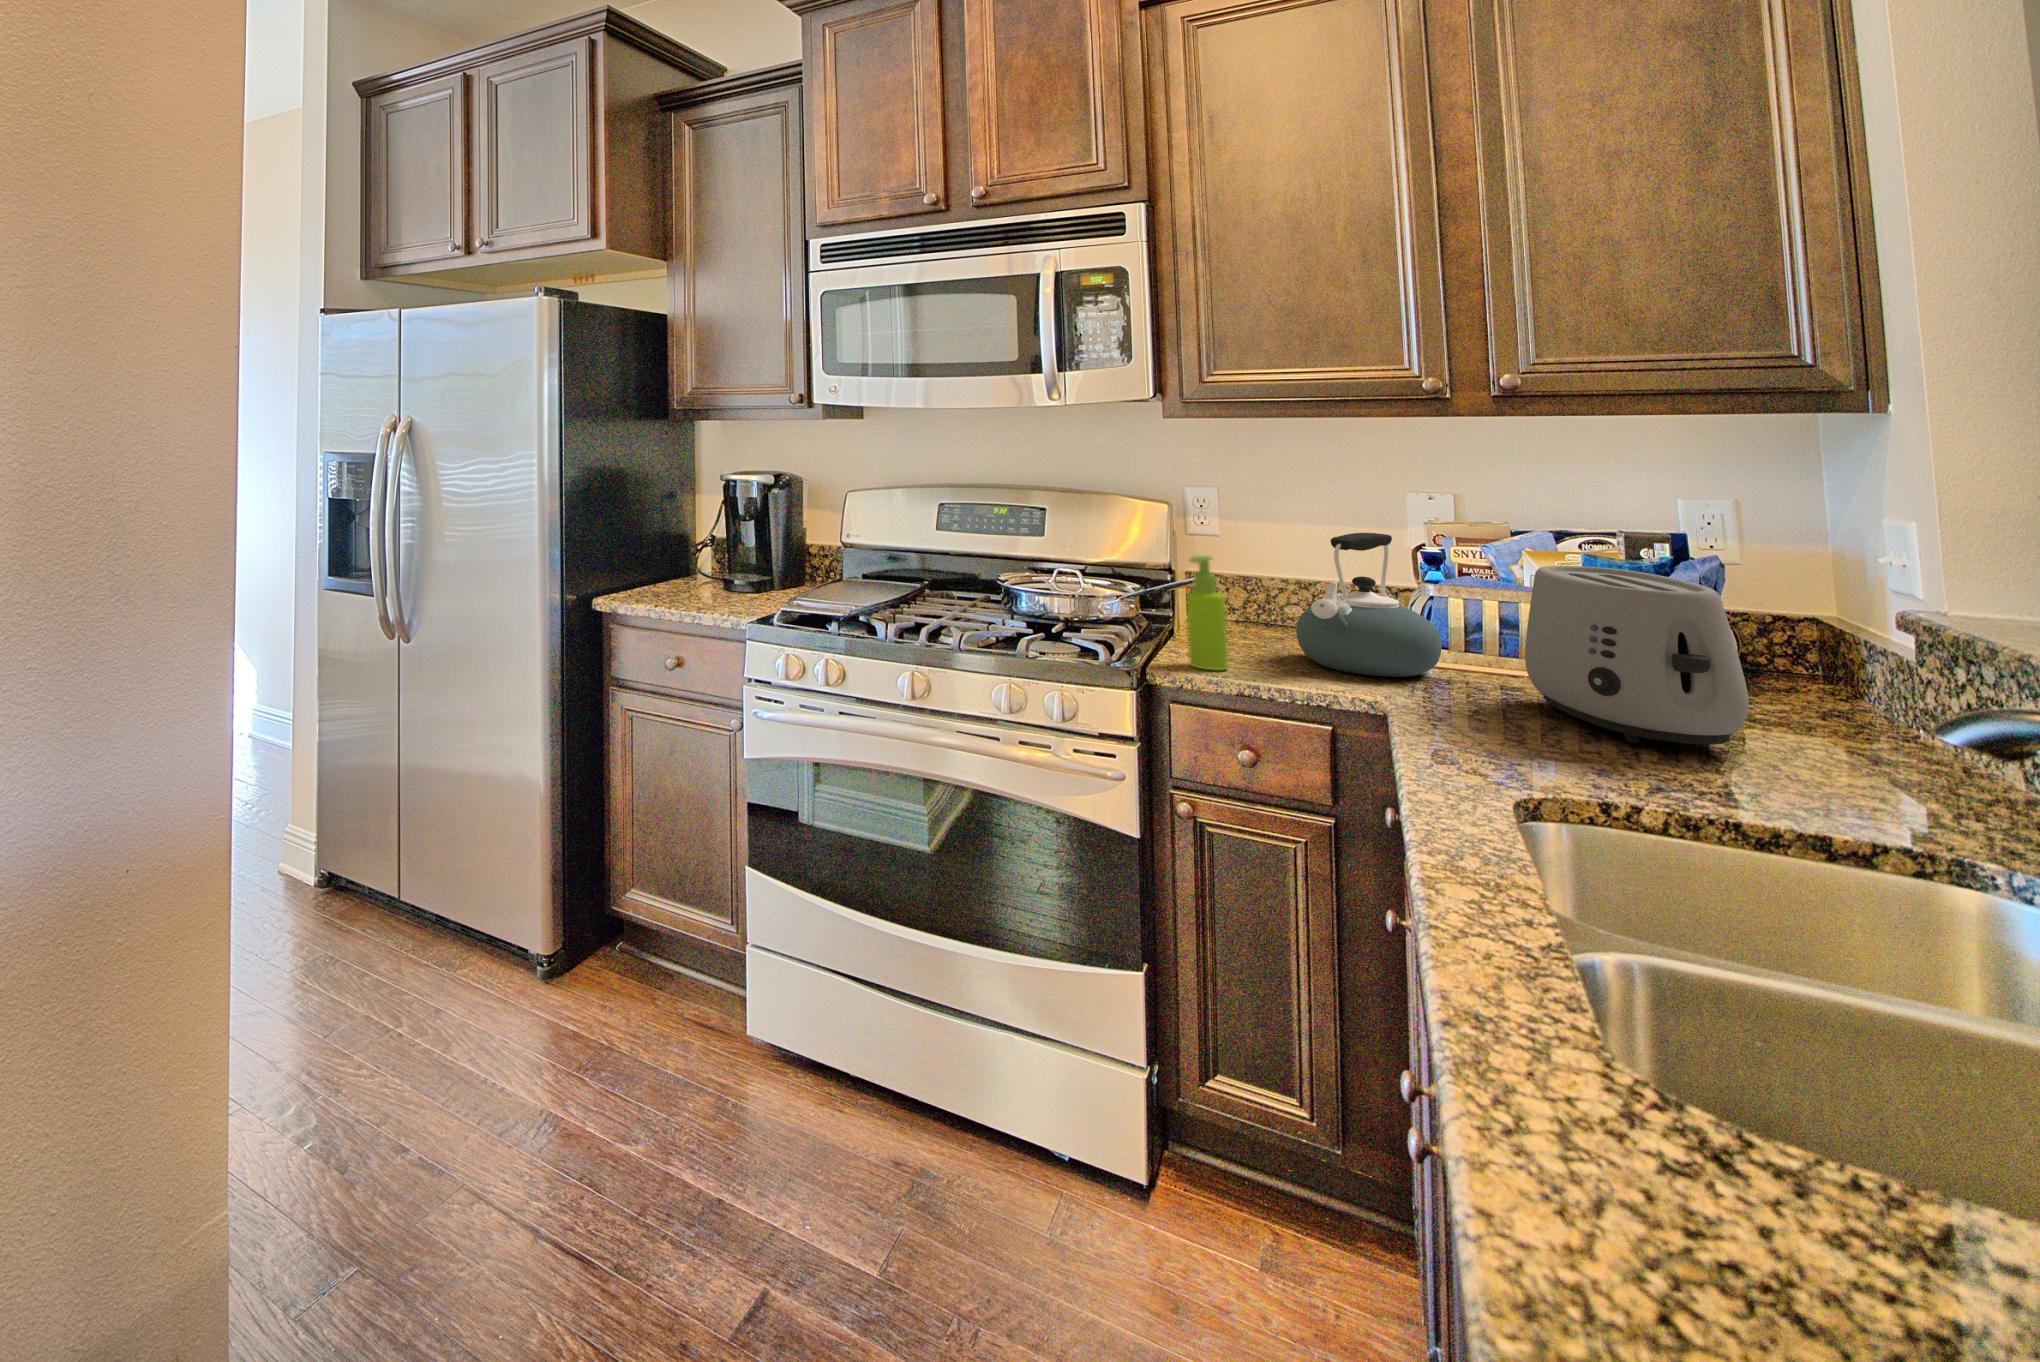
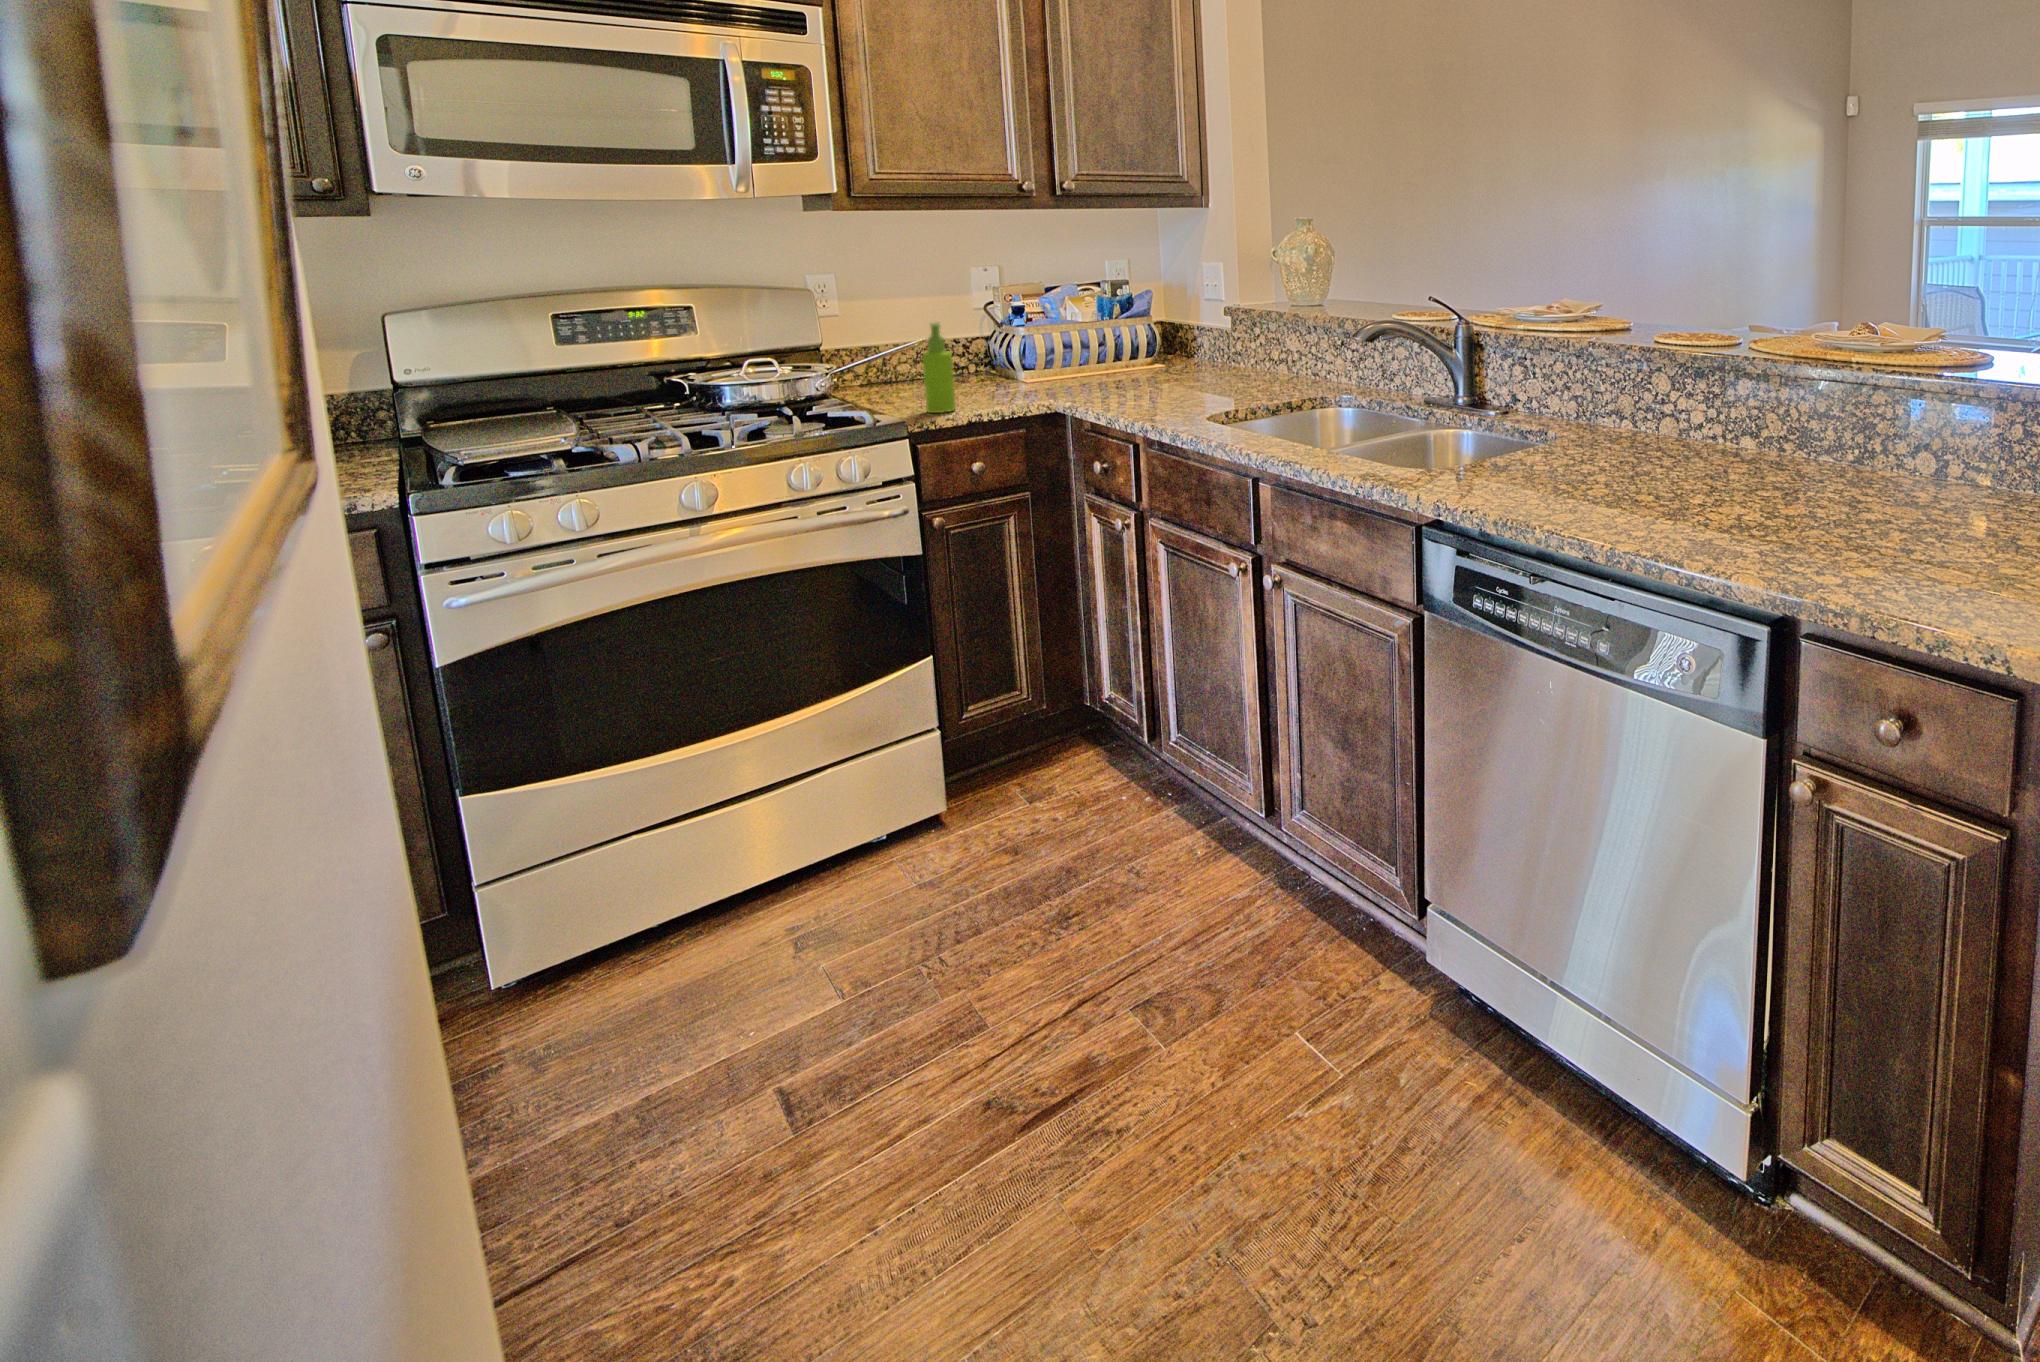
kettle: present [1296,533,1442,677] -> none [965,295,1056,396]
toaster: present [1525,566,1749,748] -> none [1108,301,1219,394]

